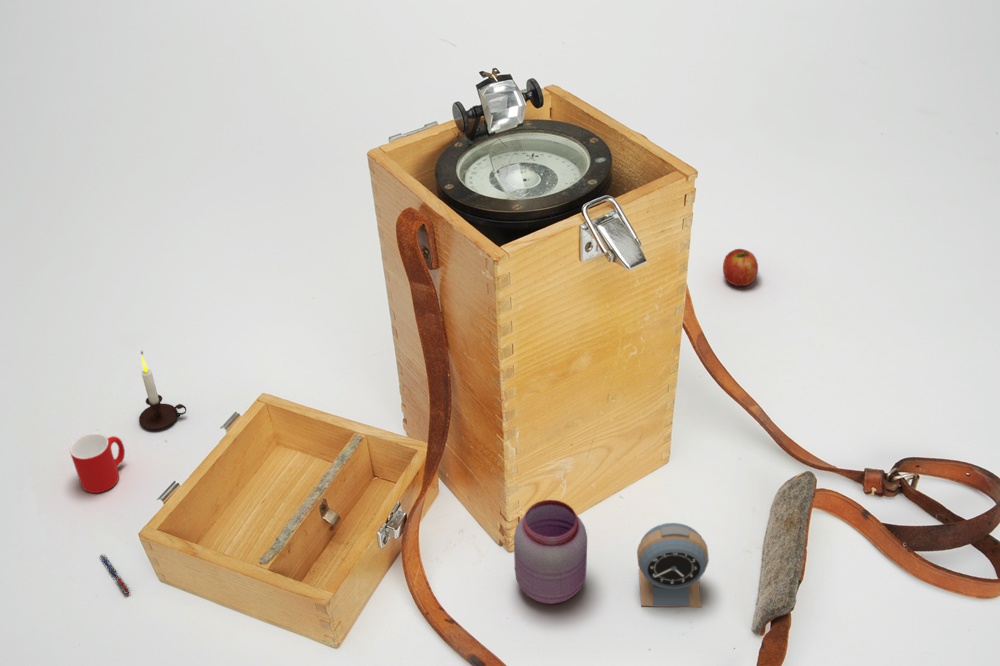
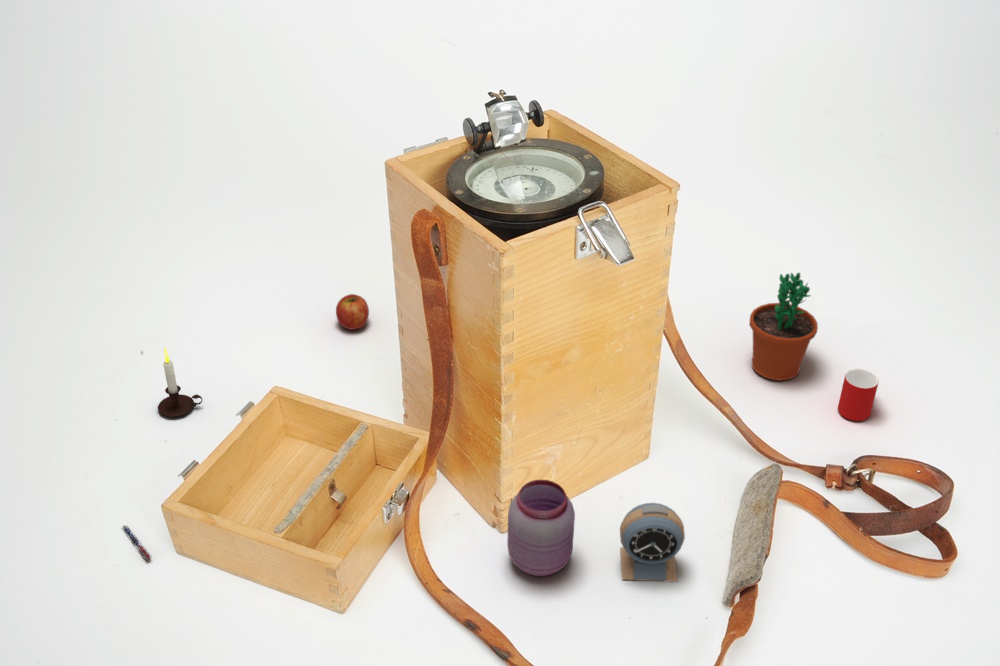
apple: present [723,249,758,286] -> present [336,294,369,330]
flower pot: none [778,254,854,372] -> present [750,273,818,380]
cup: present [70,433,125,493] -> present [838,369,879,421]

